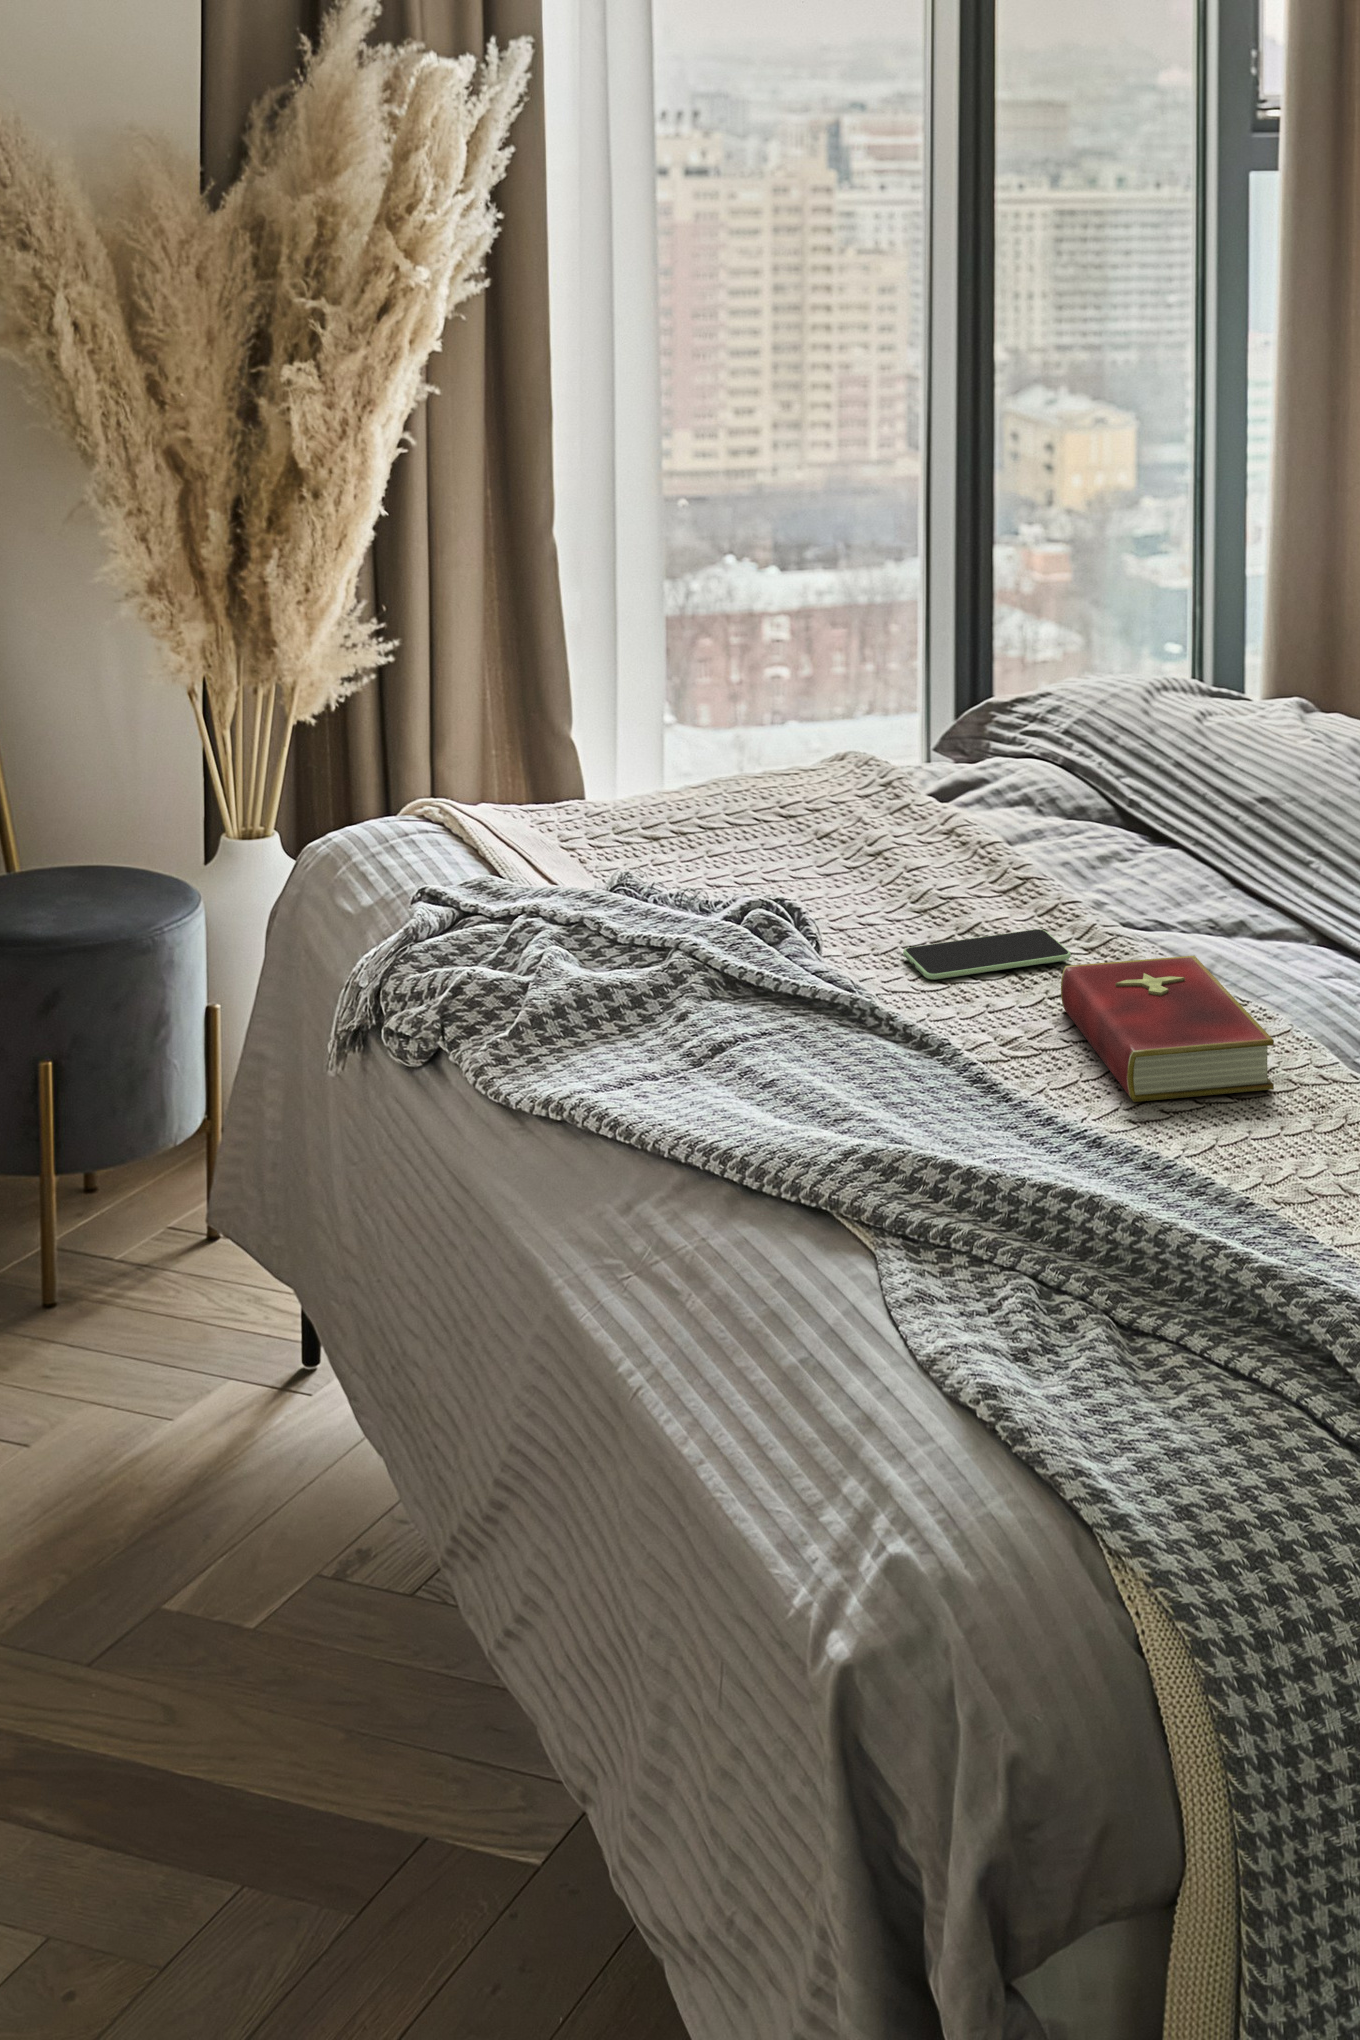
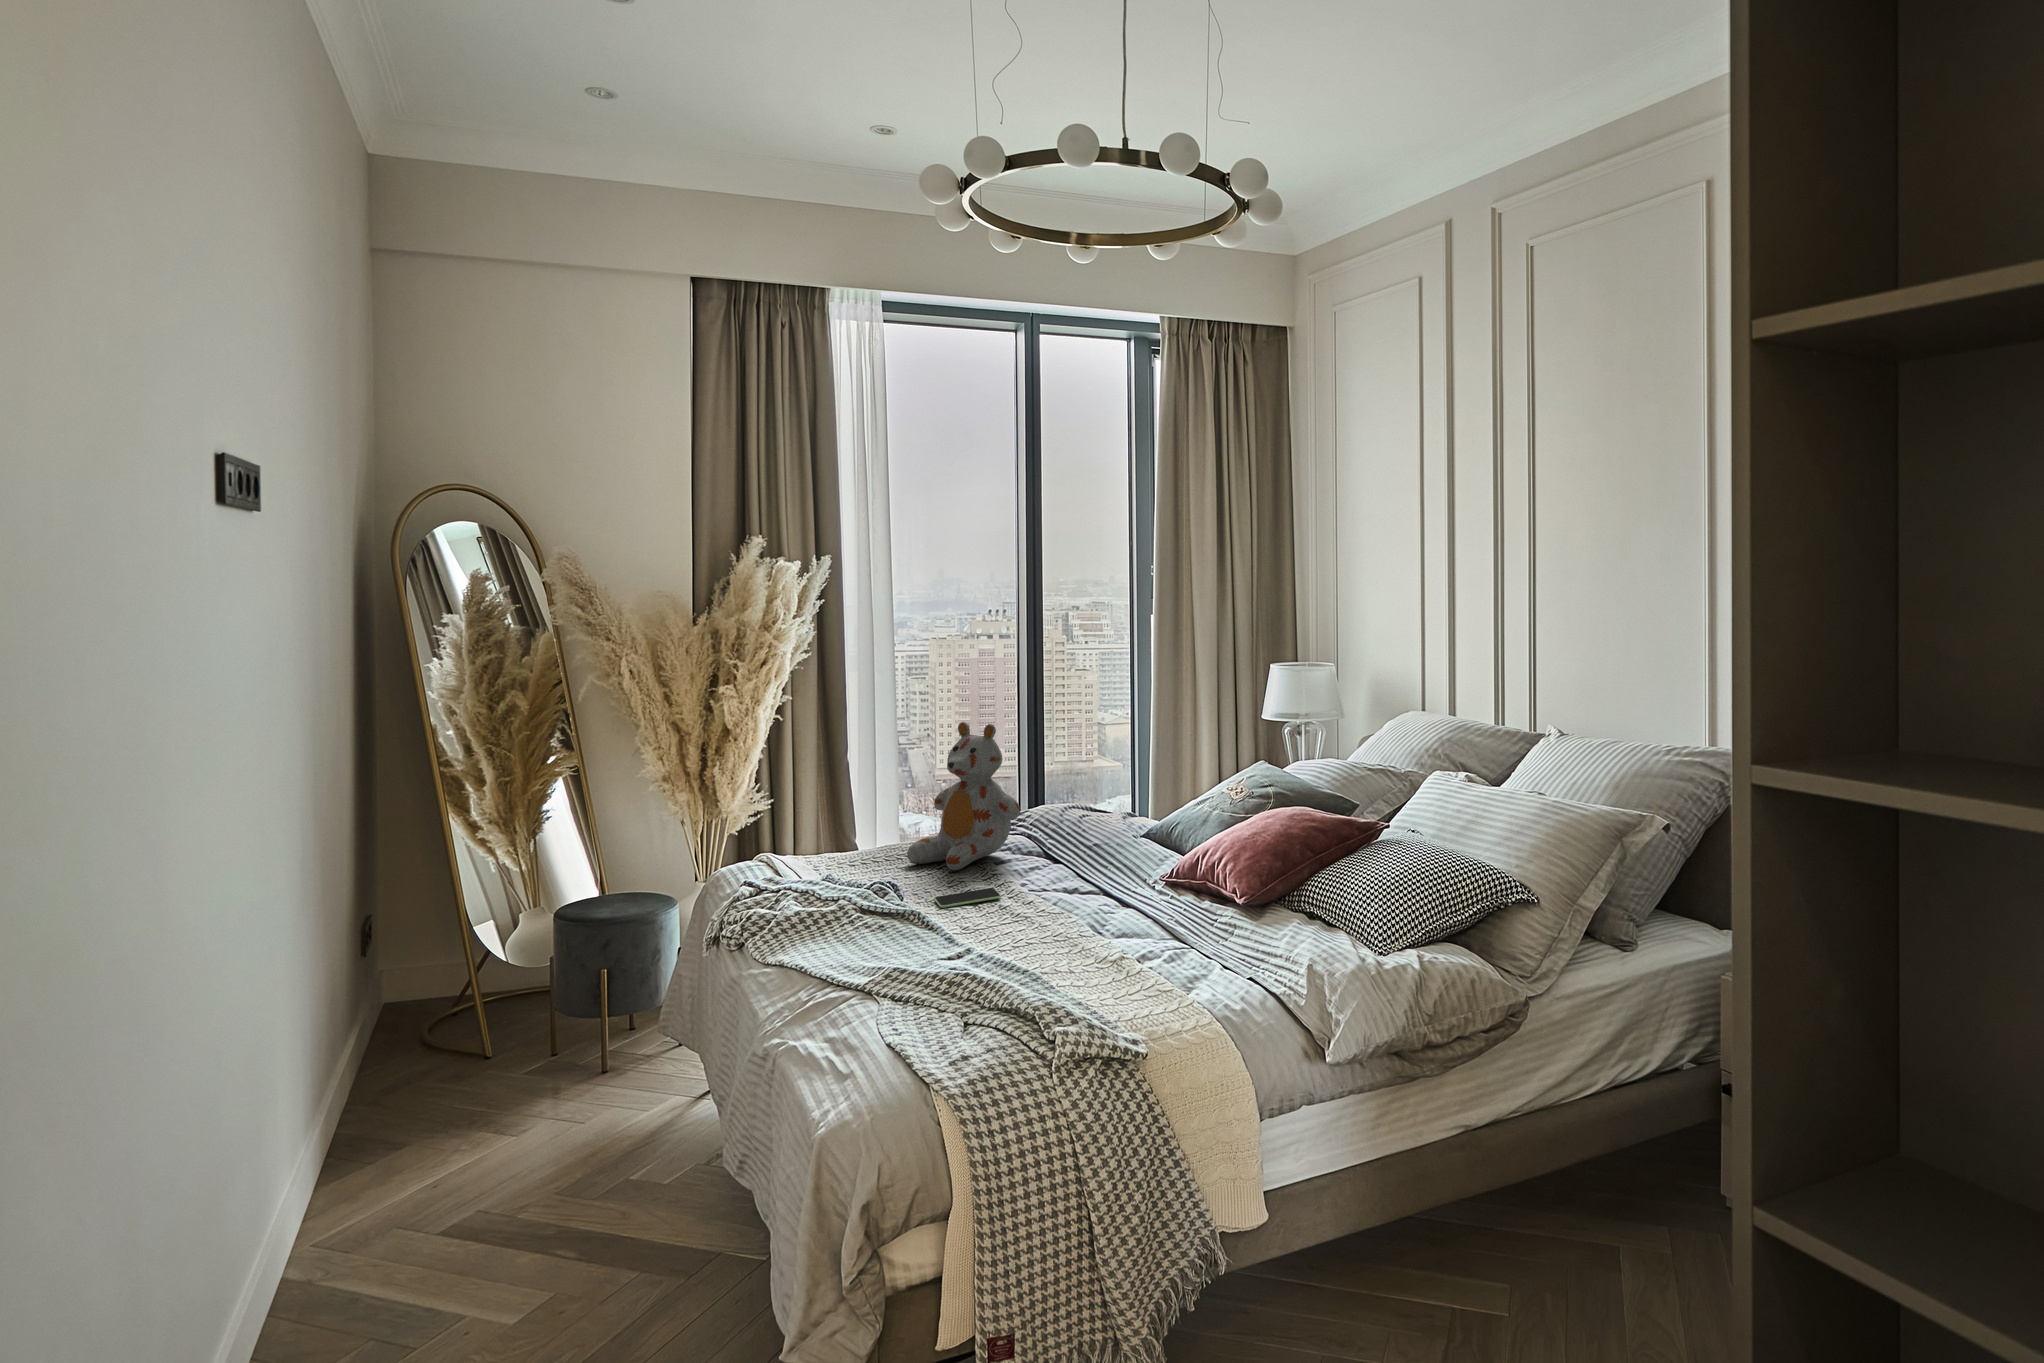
stuffed bear: none [796,492,1076,871] -> present [907,722,1020,870]
hardcover book: present [1061,956,1274,1102] -> none [990,892,1061,945]

